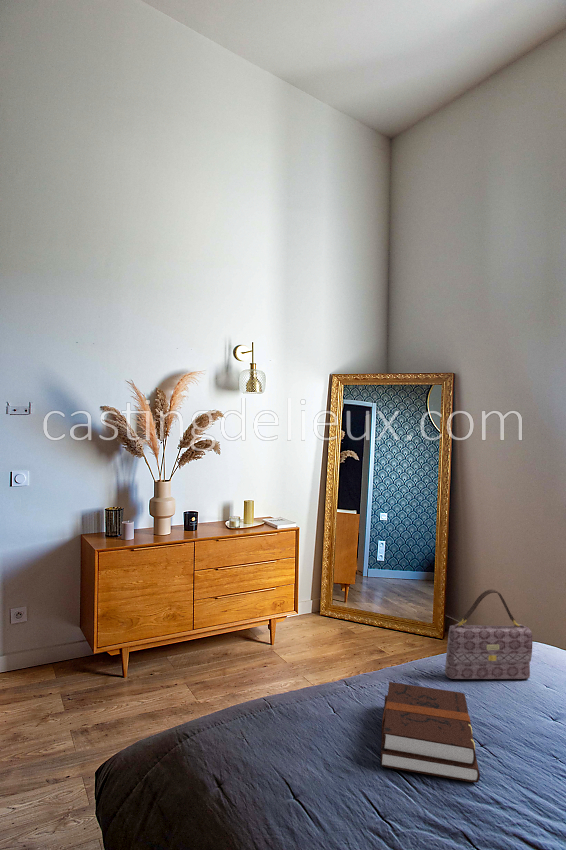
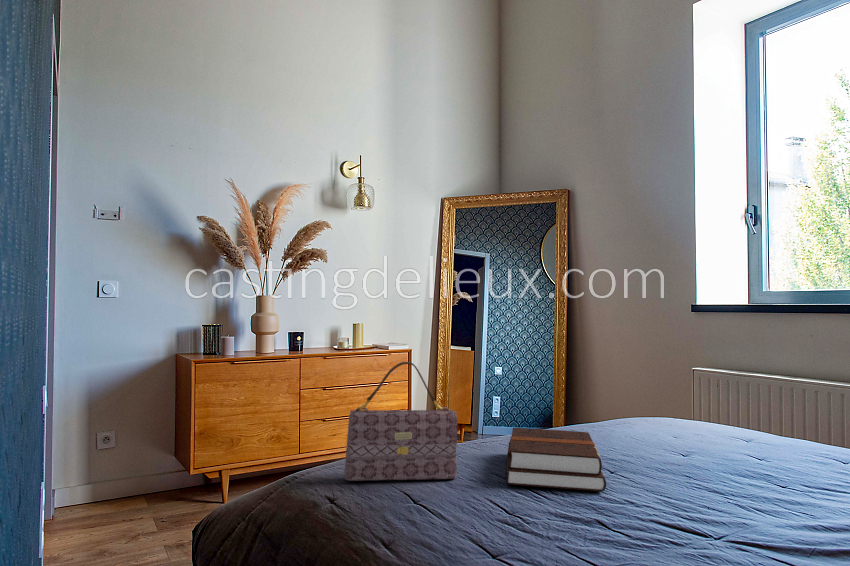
handbag: present [445,590,532,679] -> present [344,362,457,481]

